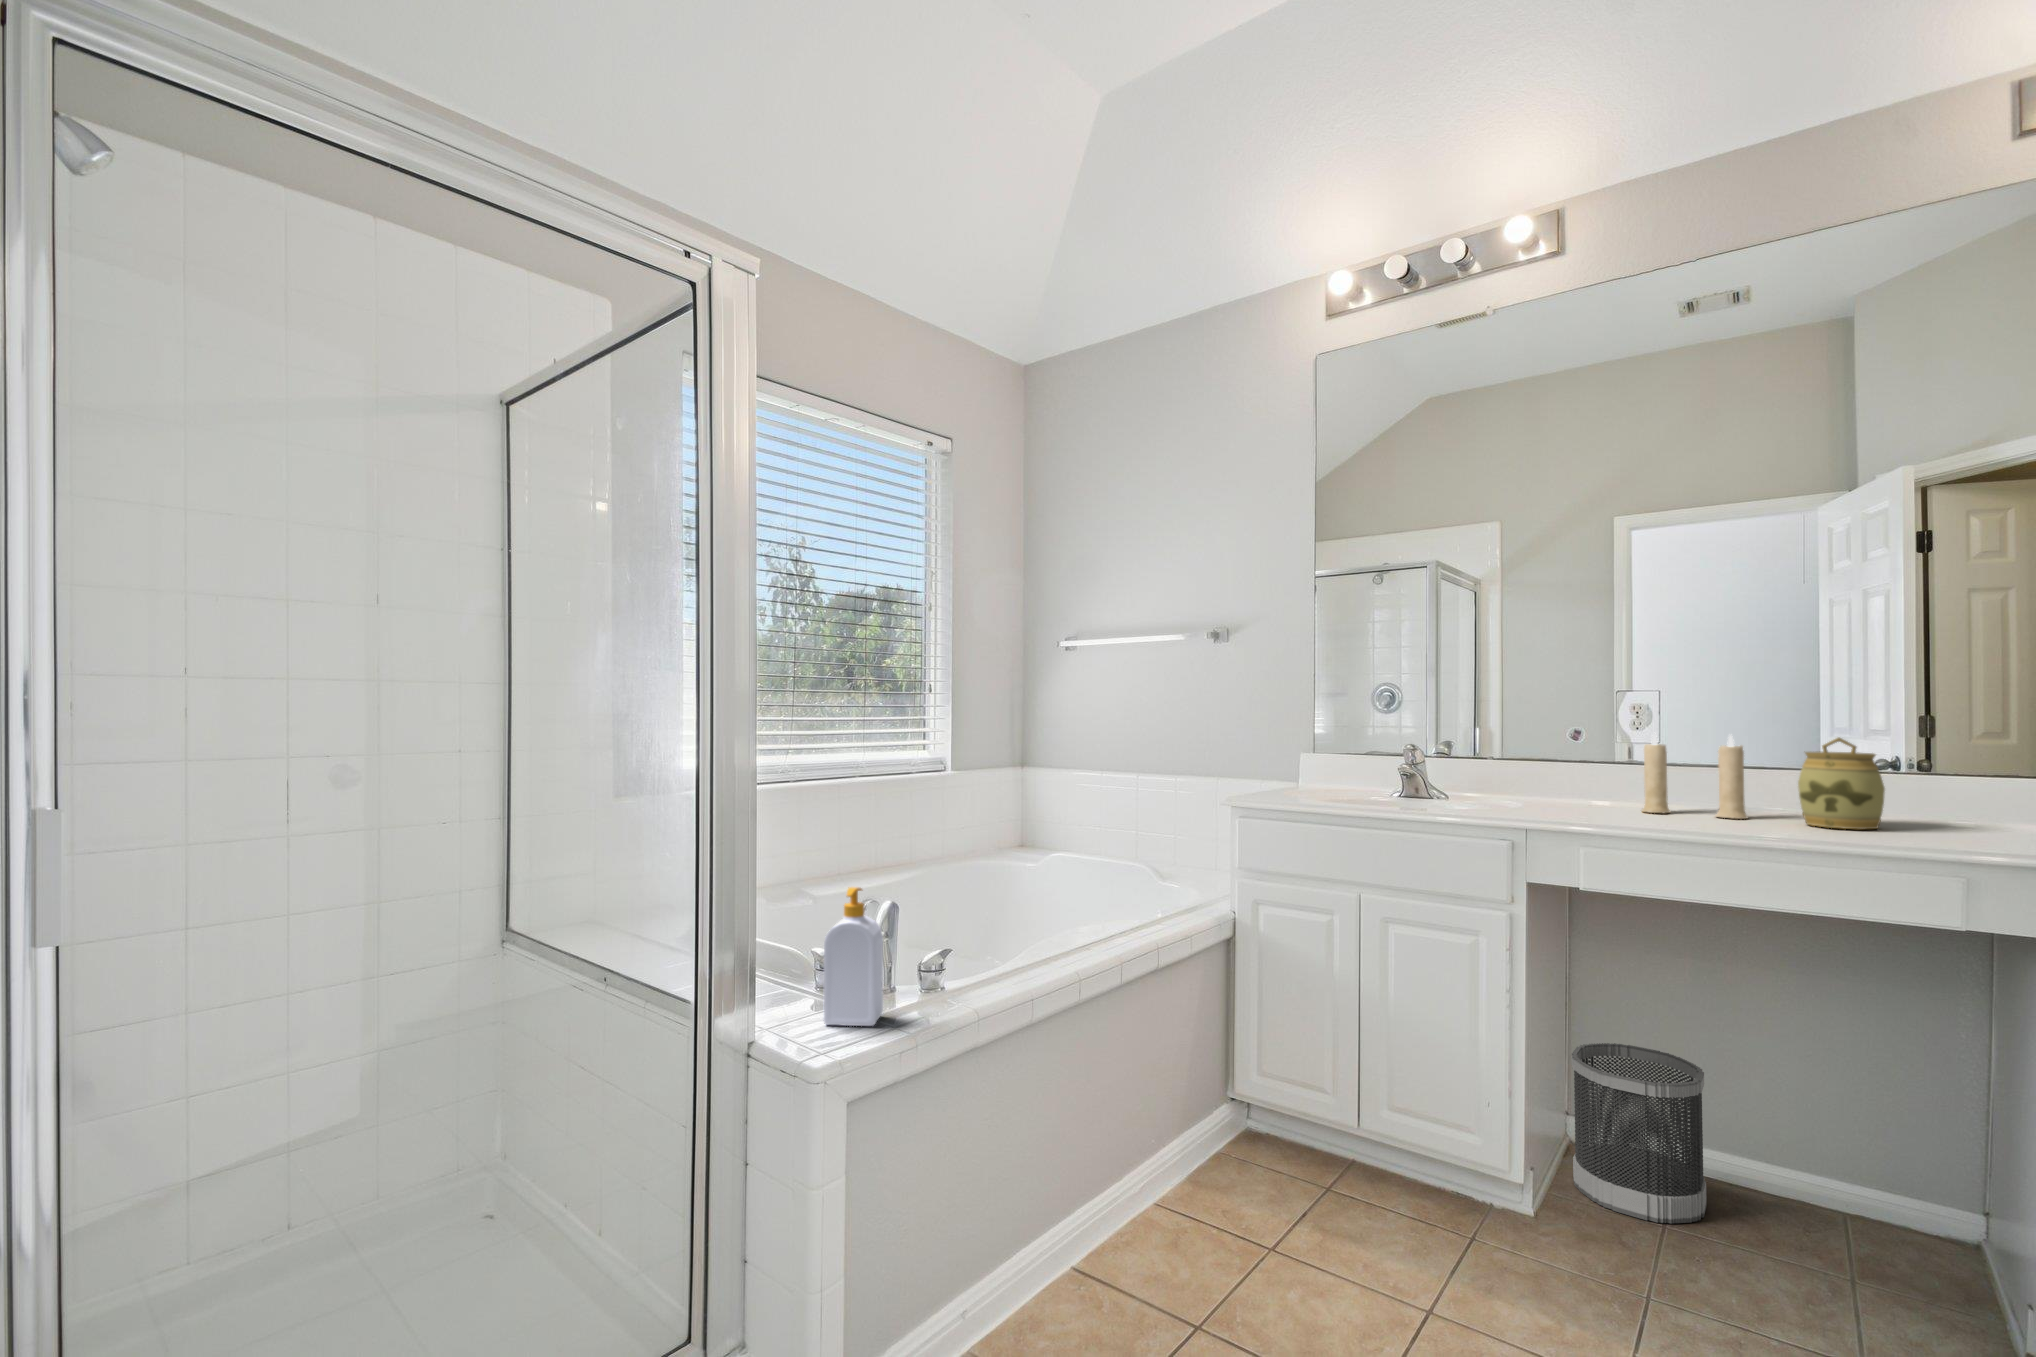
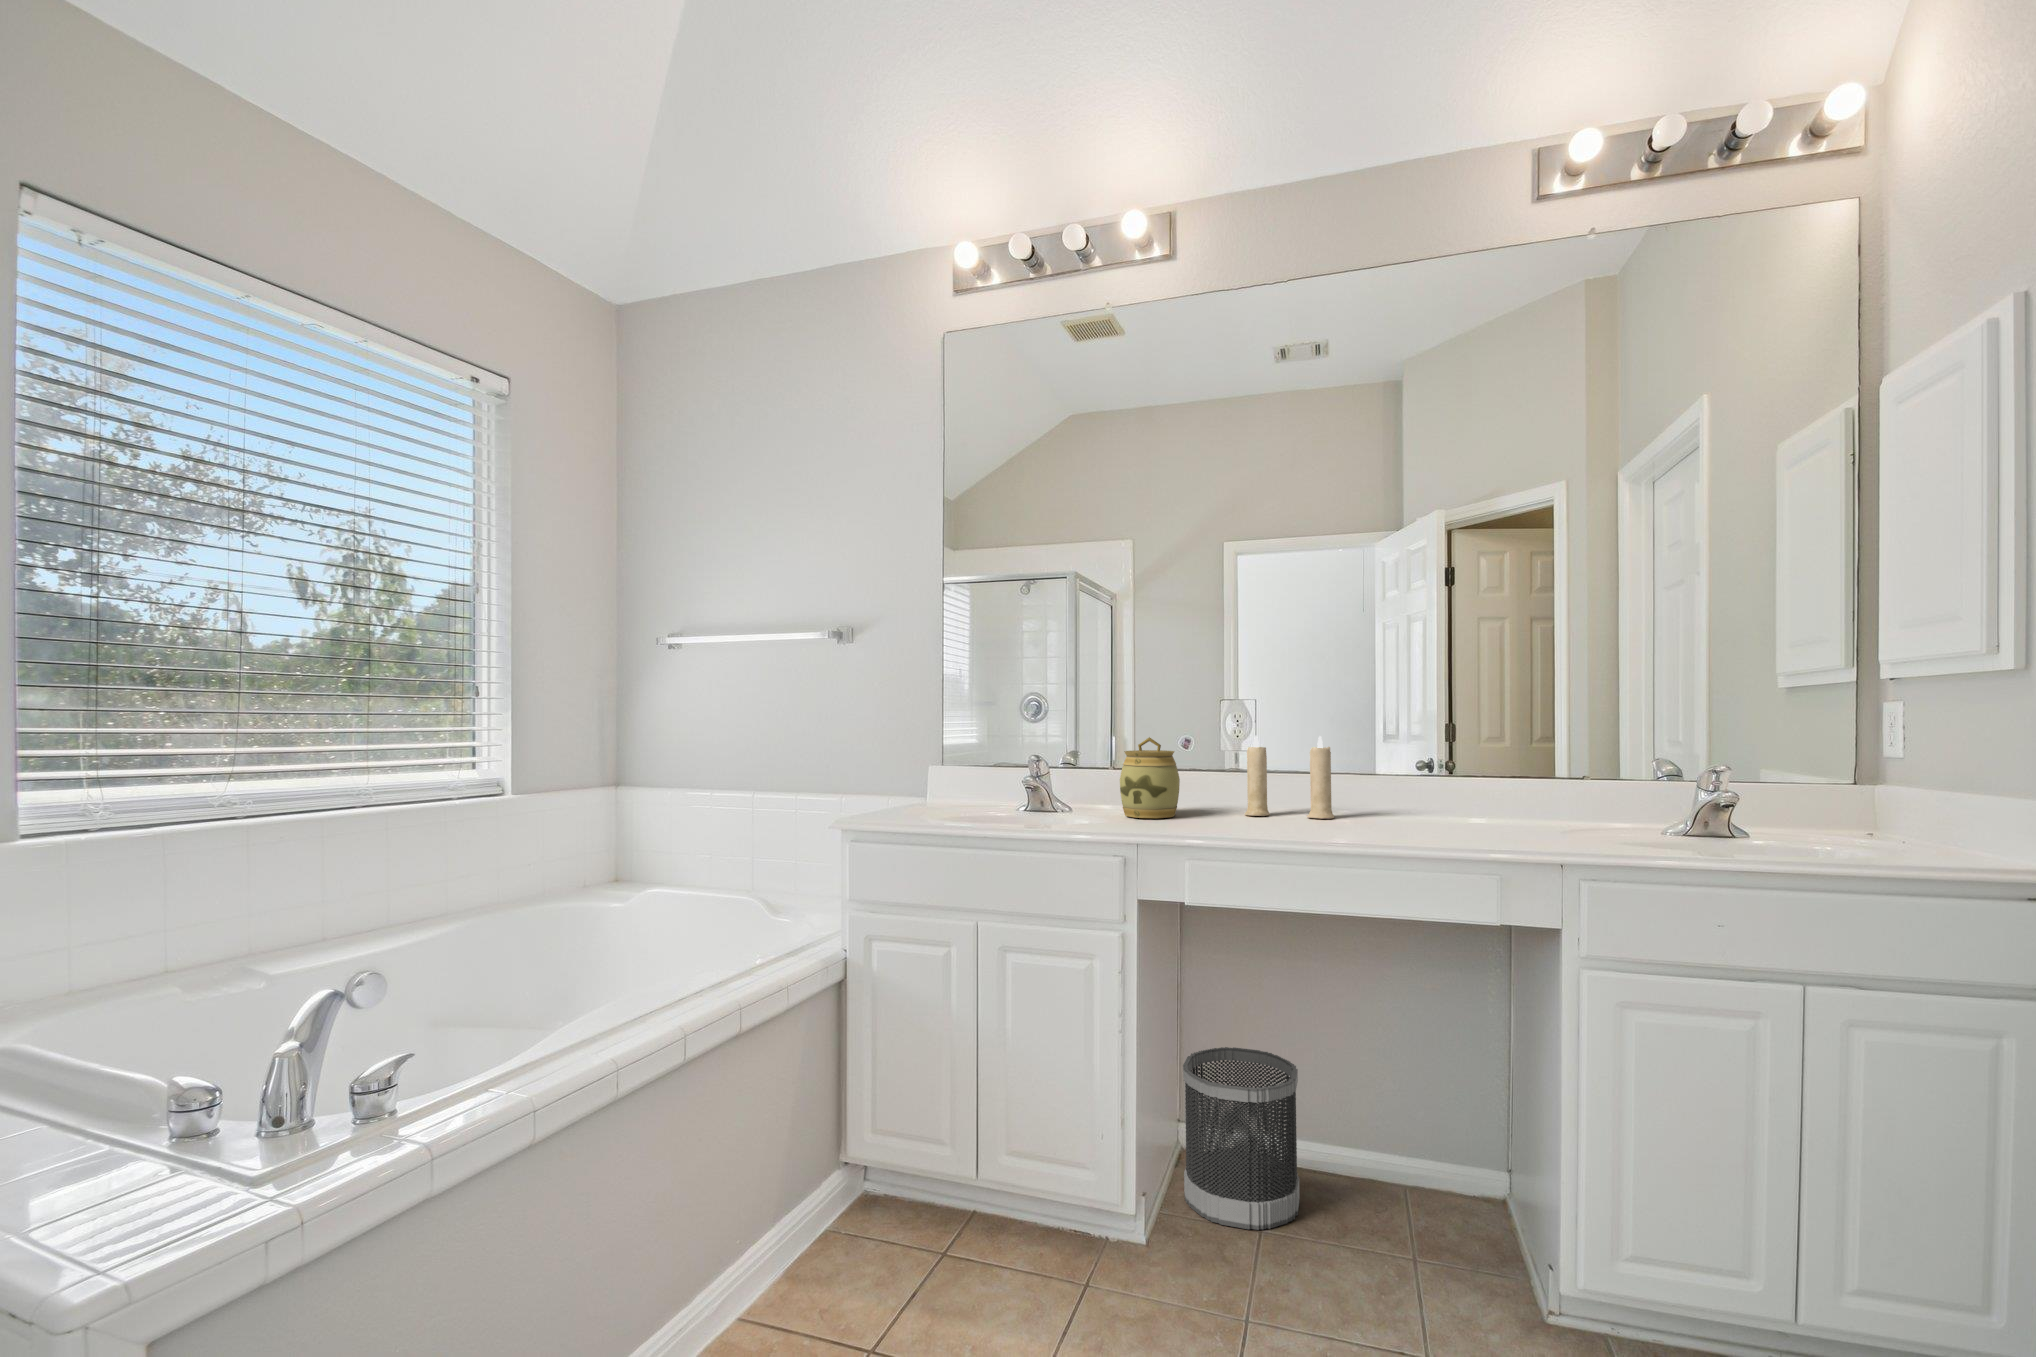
jar: present [1798,738,1885,829] -> present [1120,737,1180,818]
soap bottle: present [823,887,883,1026] -> none [150,987,275,1209]

